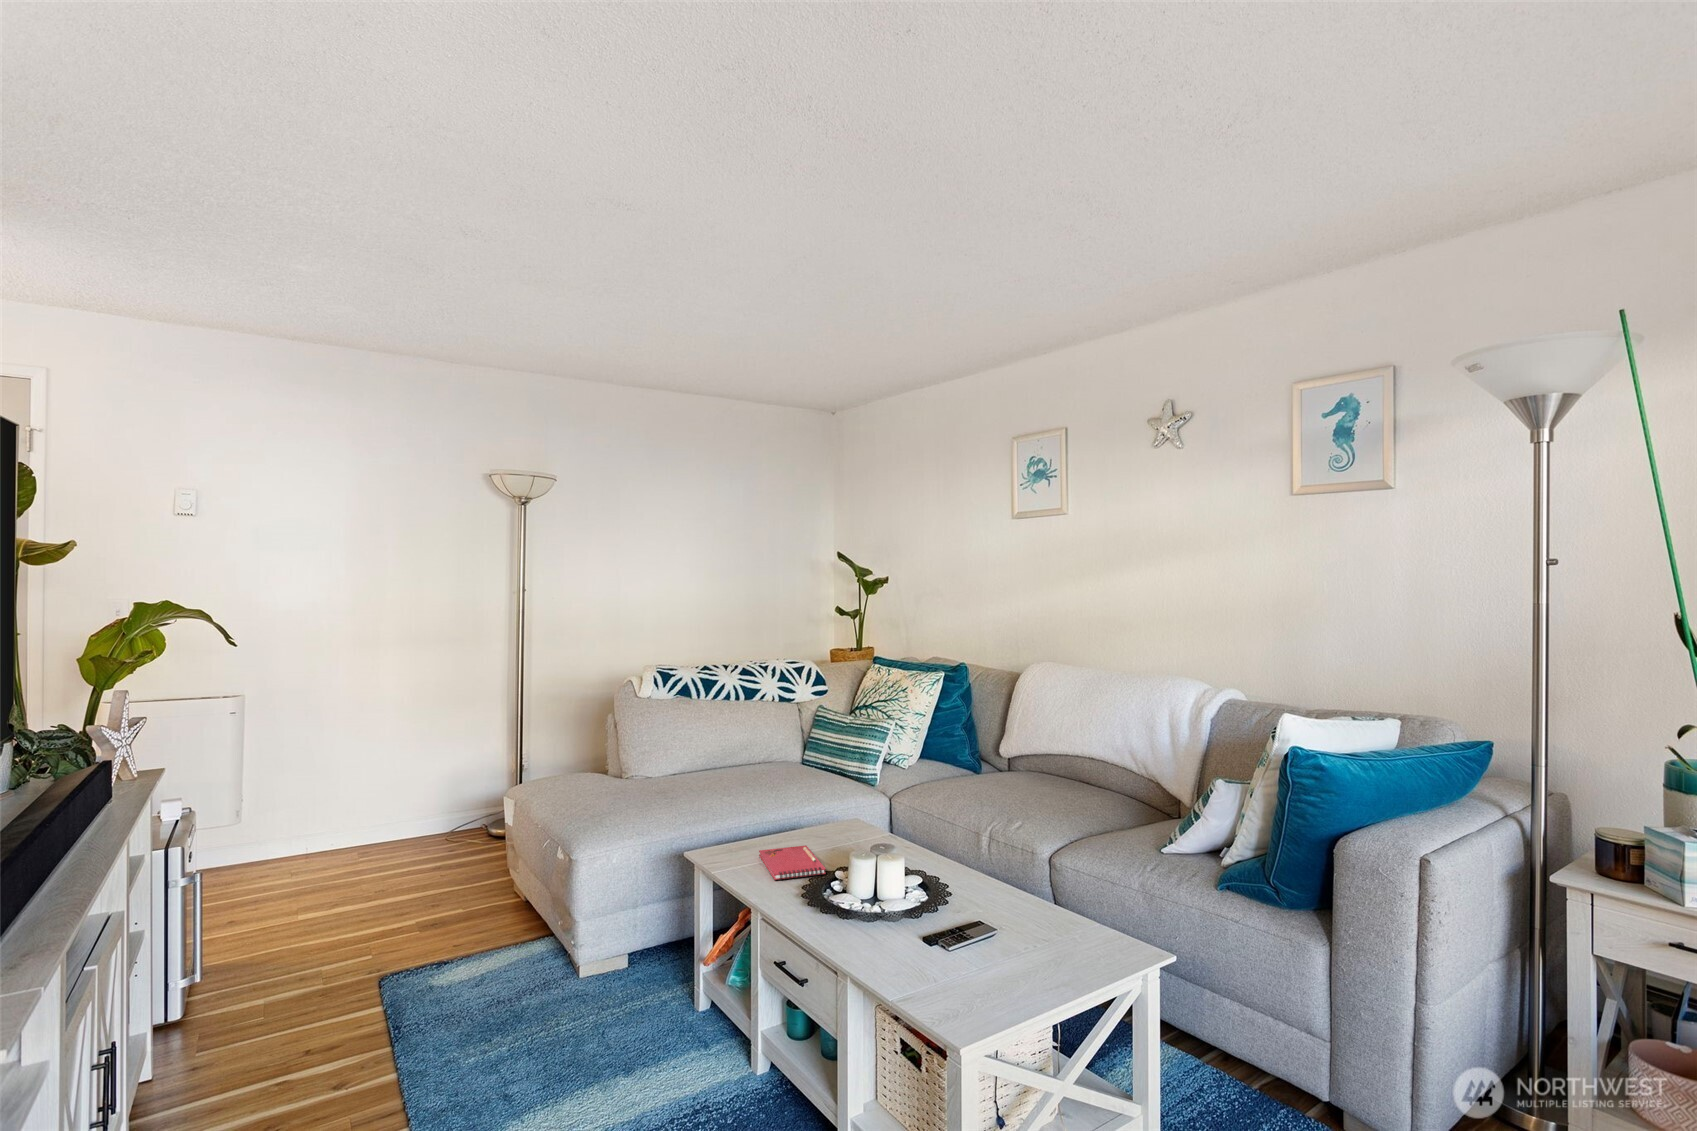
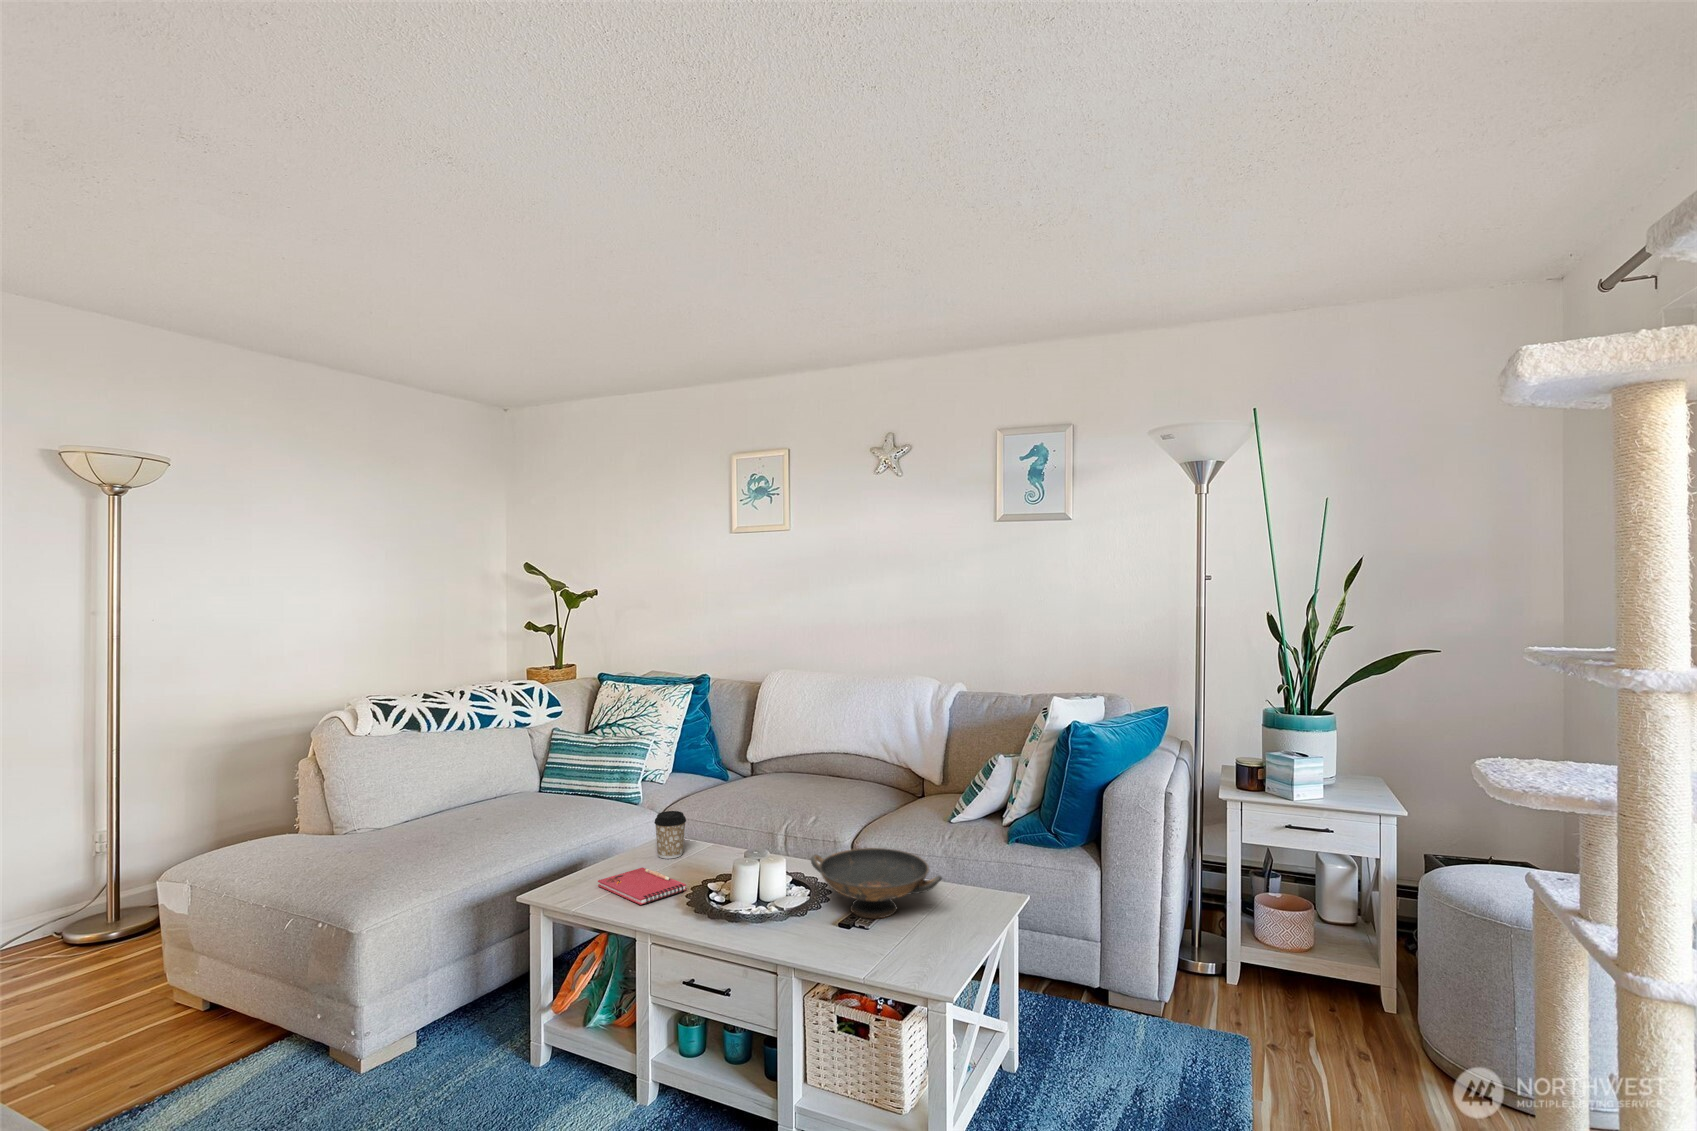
coffee cup: none [831,795,862,842] -> present [654,811,686,859]
decorative bowl: none [922,860,1046,943] -> present [811,848,942,918]

